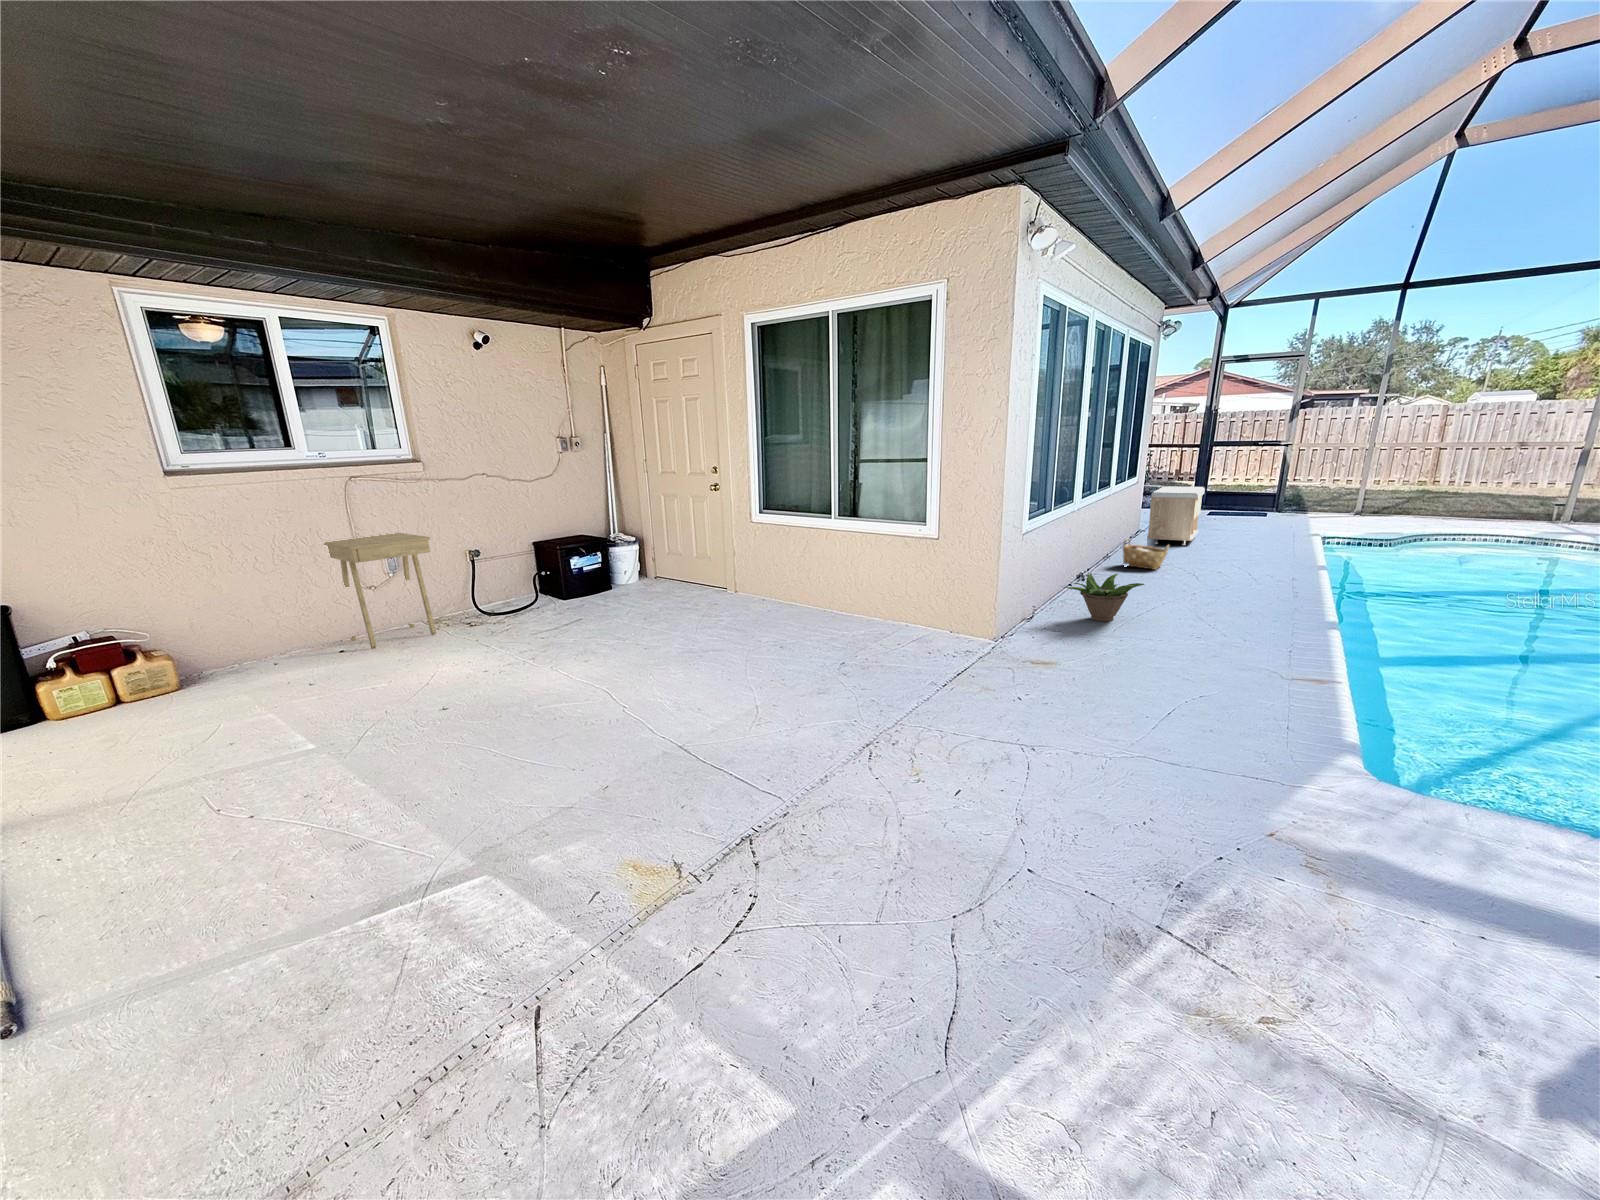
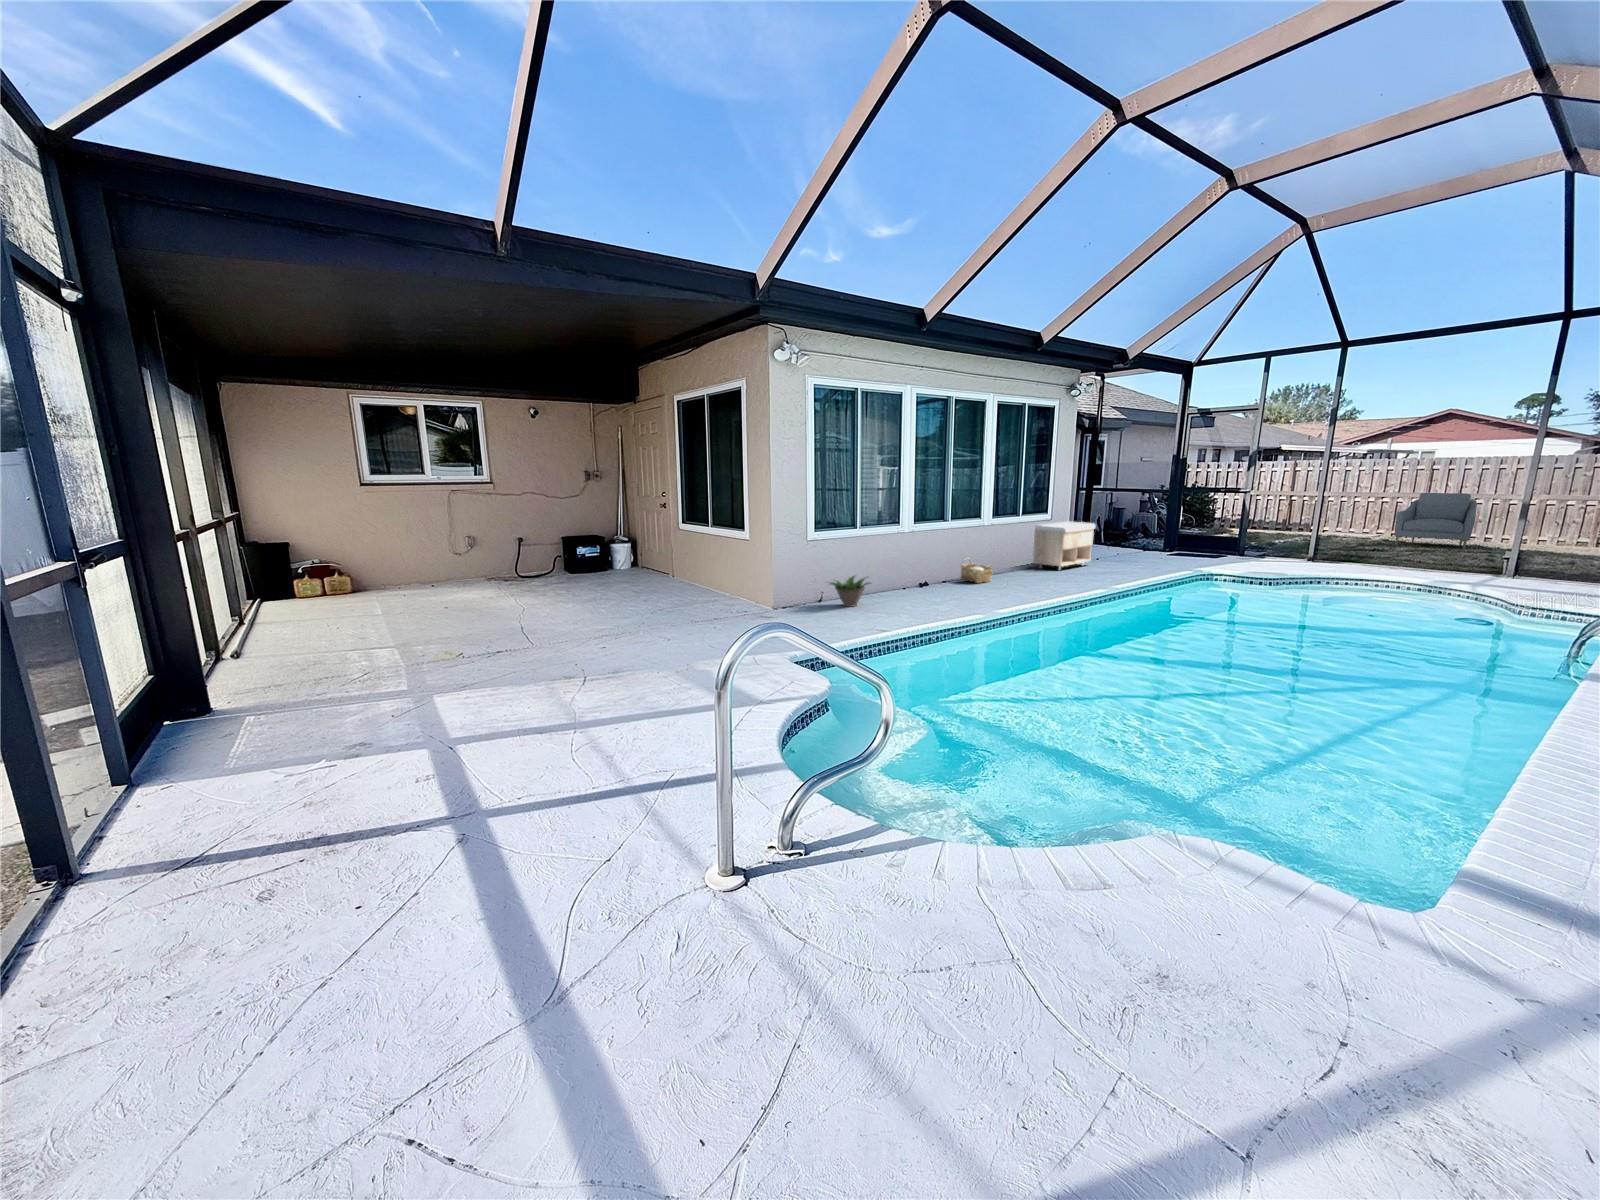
chair: none [1376,444,1453,499] -> present [1395,493,1477,550]
side table: present [324,533,436,649] -> none [434,524,486,586]

